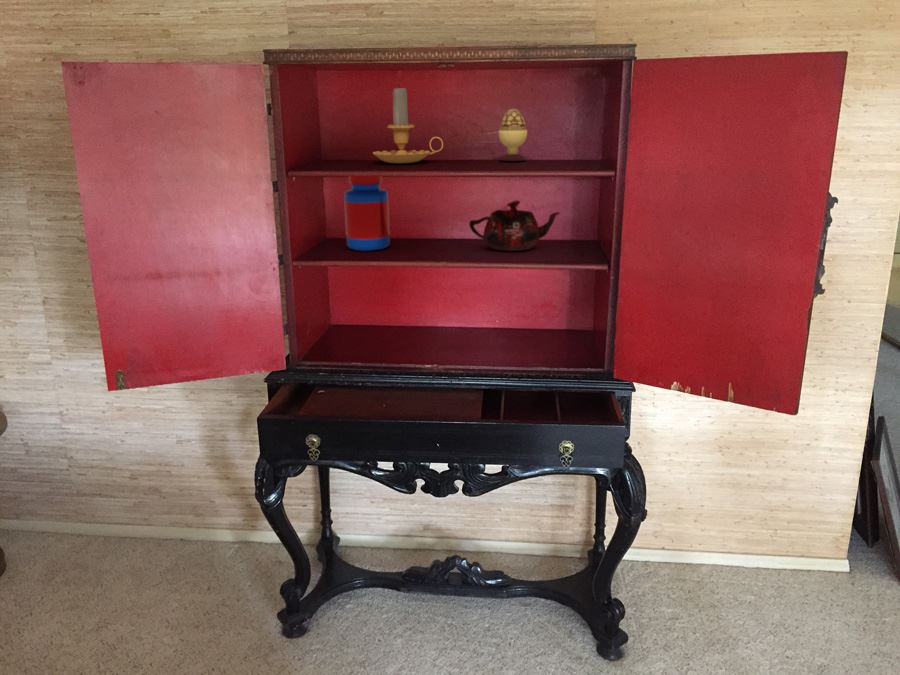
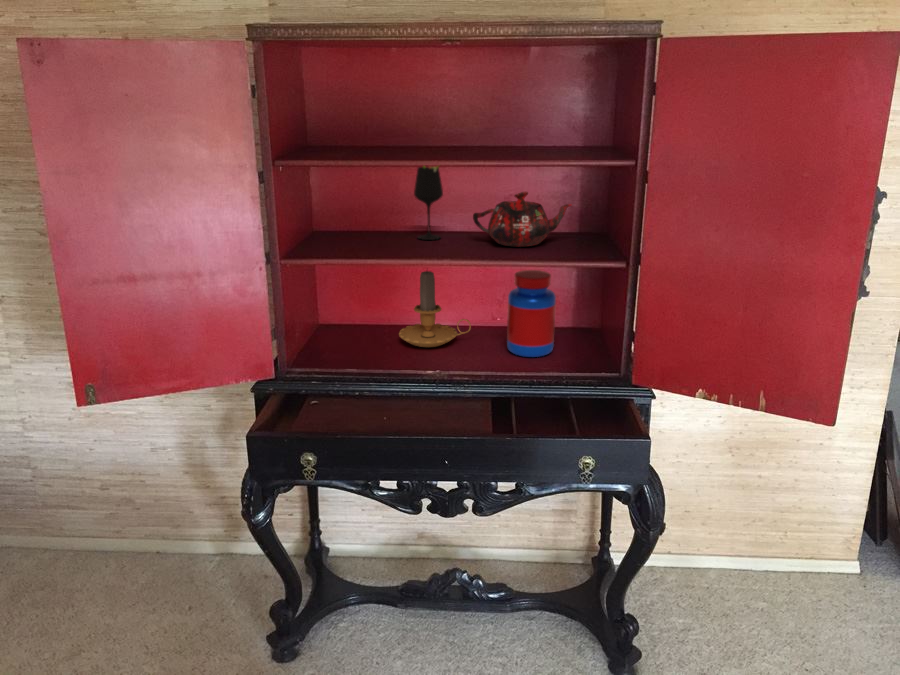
candle: present [373,87,443,163] -> present [399,271,471,347]
decorative egg: present [499,109,527,161] -> none [504,90,536,148]
wine glass: none [416,164,443,245] -> present [414,165,443,240]
jar: present [344,176,390,251] -> present [507,270,556,357]

